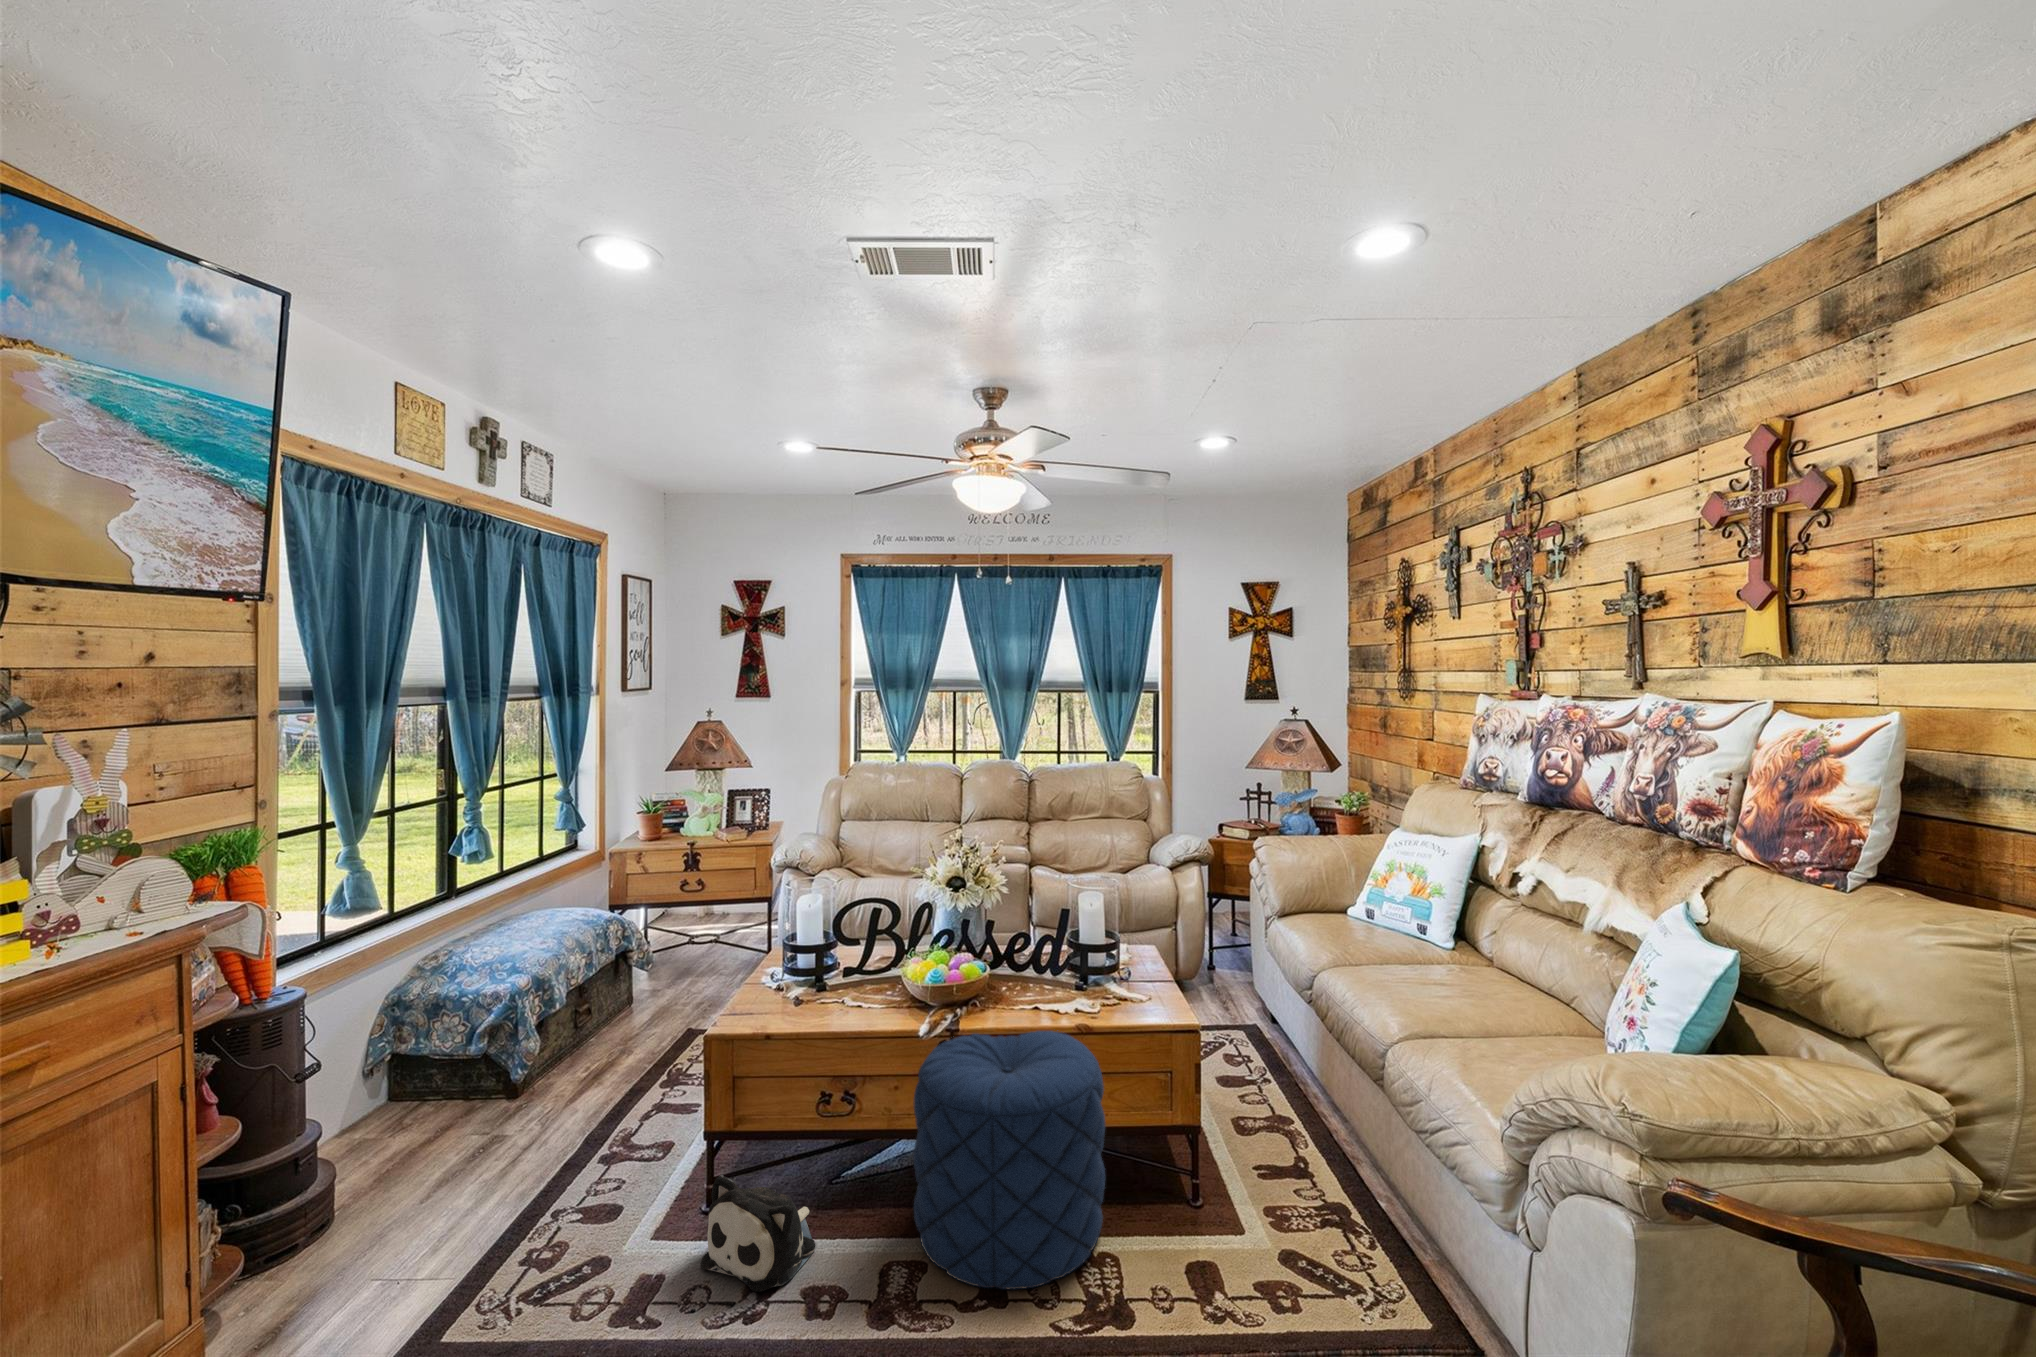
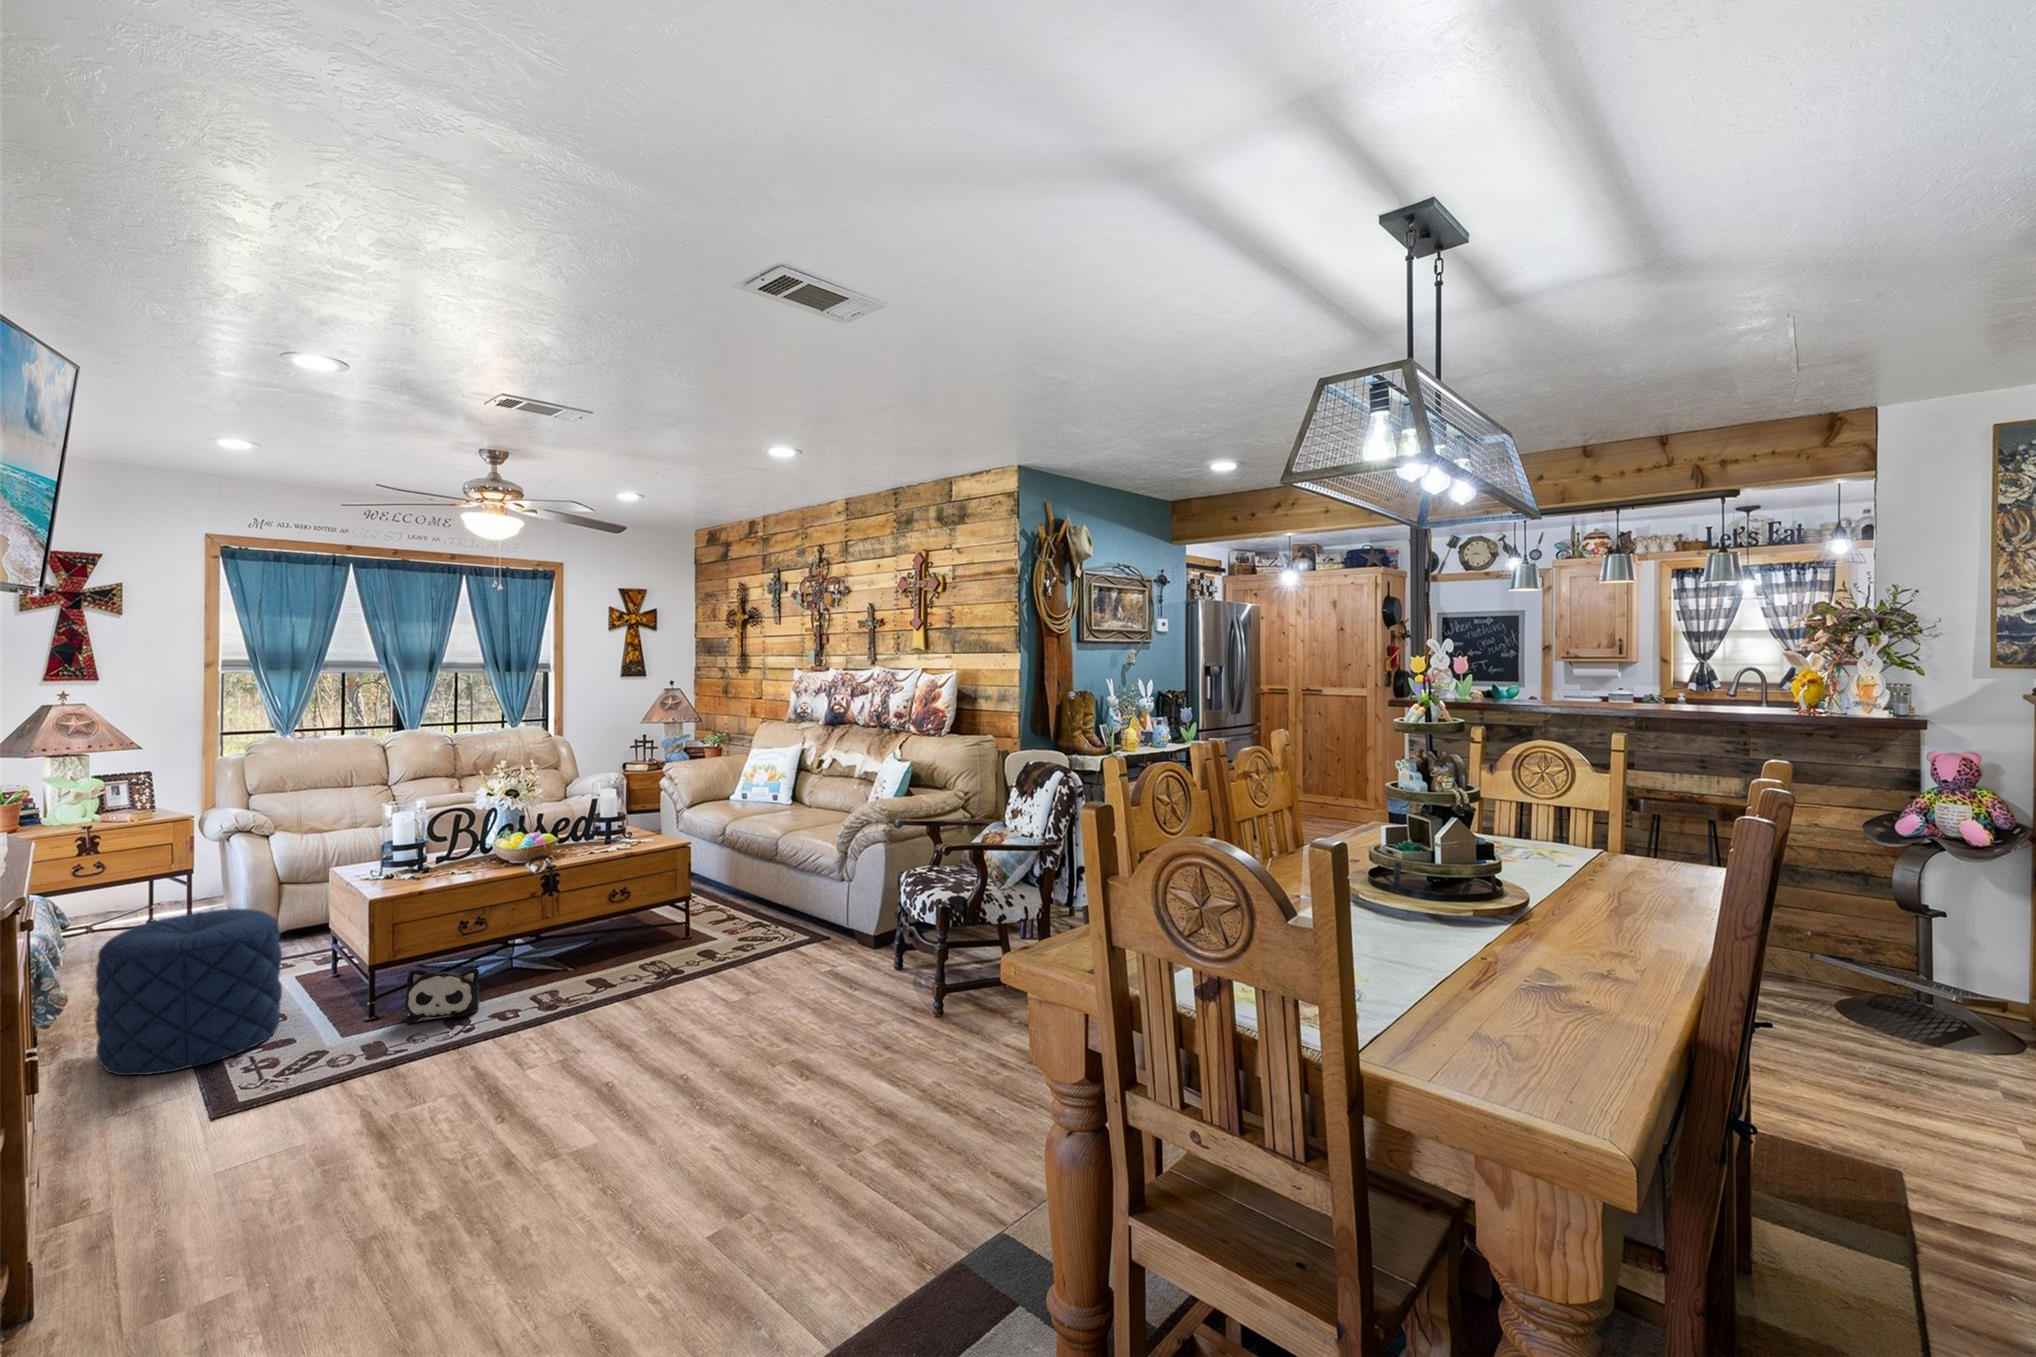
pouf: present [913,1030,1105,1290] -> present [95,909,282,1075]

